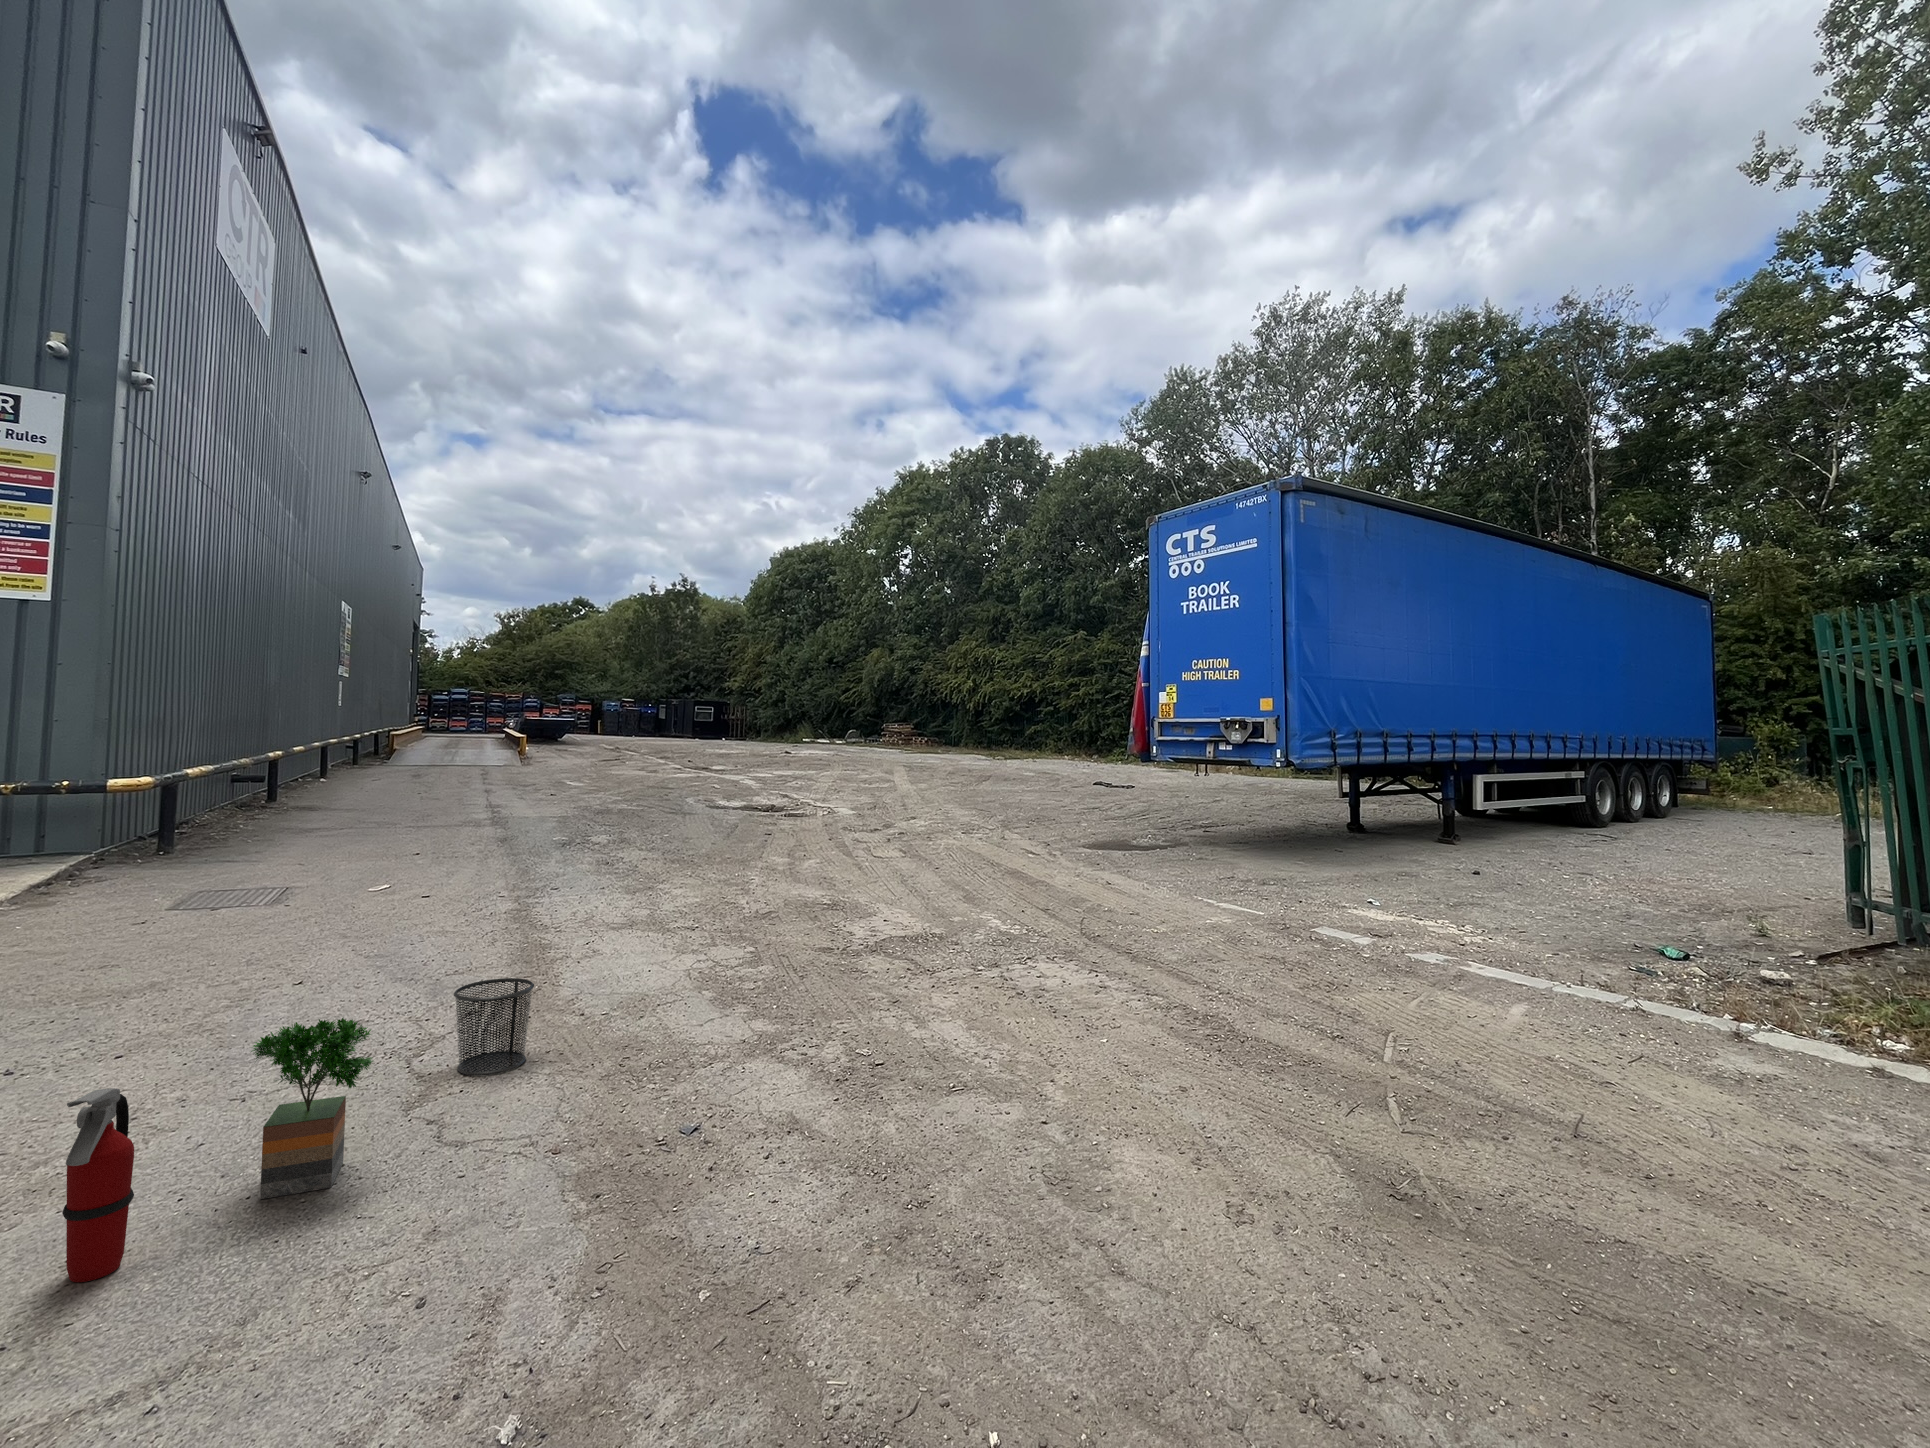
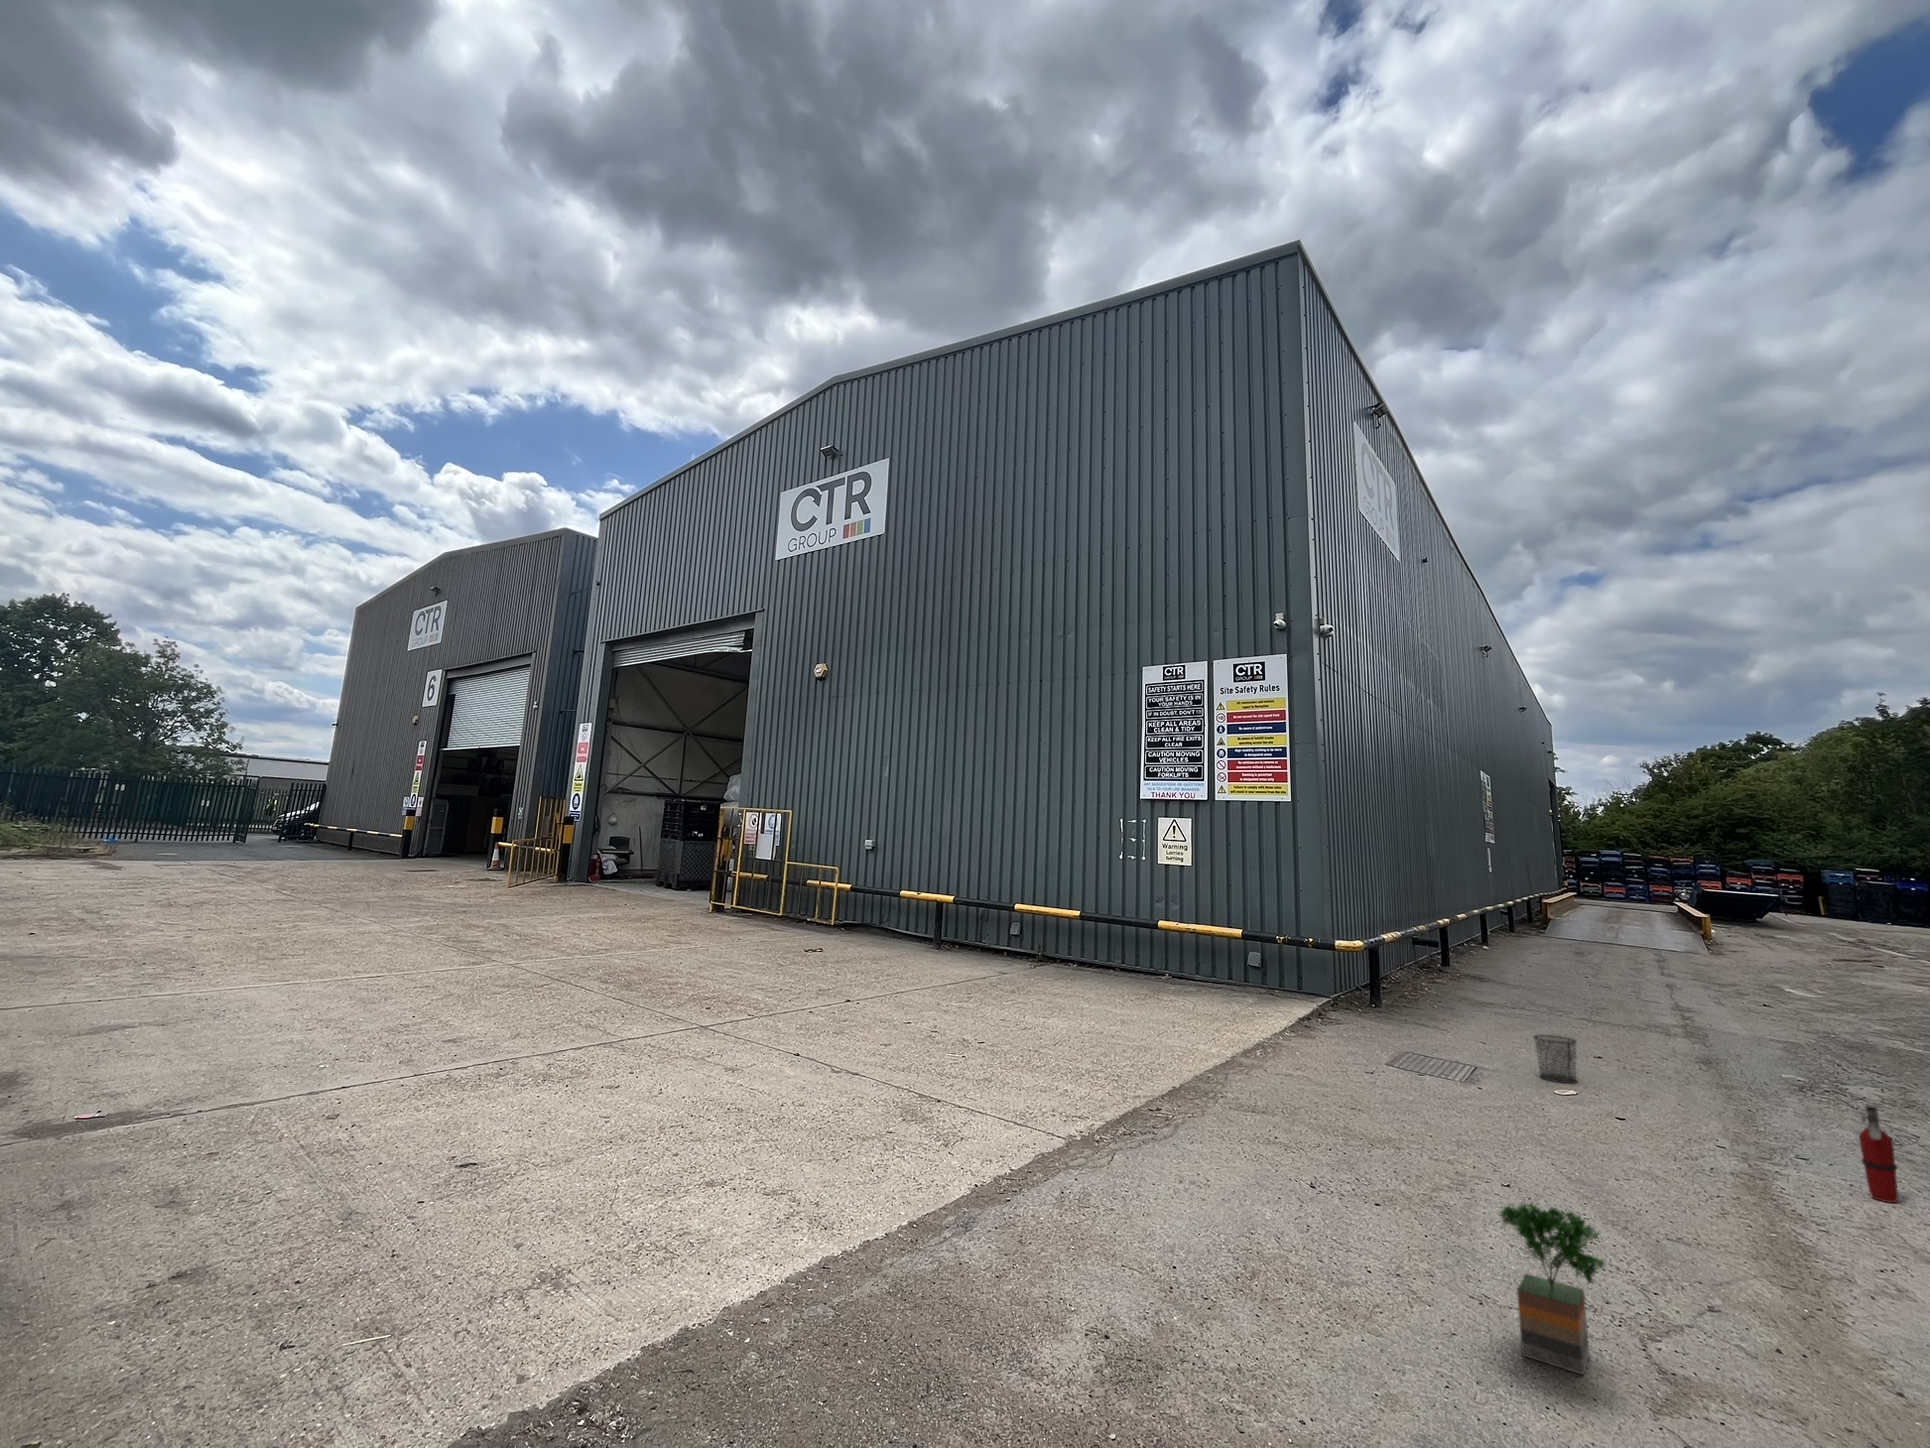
waste bin: present [454,978,534,1076] -> present [1534,1035,1576,1083]
fire extinguisher: present [62,1088,134,1282] -> present [1859,1105,1898,1203]

